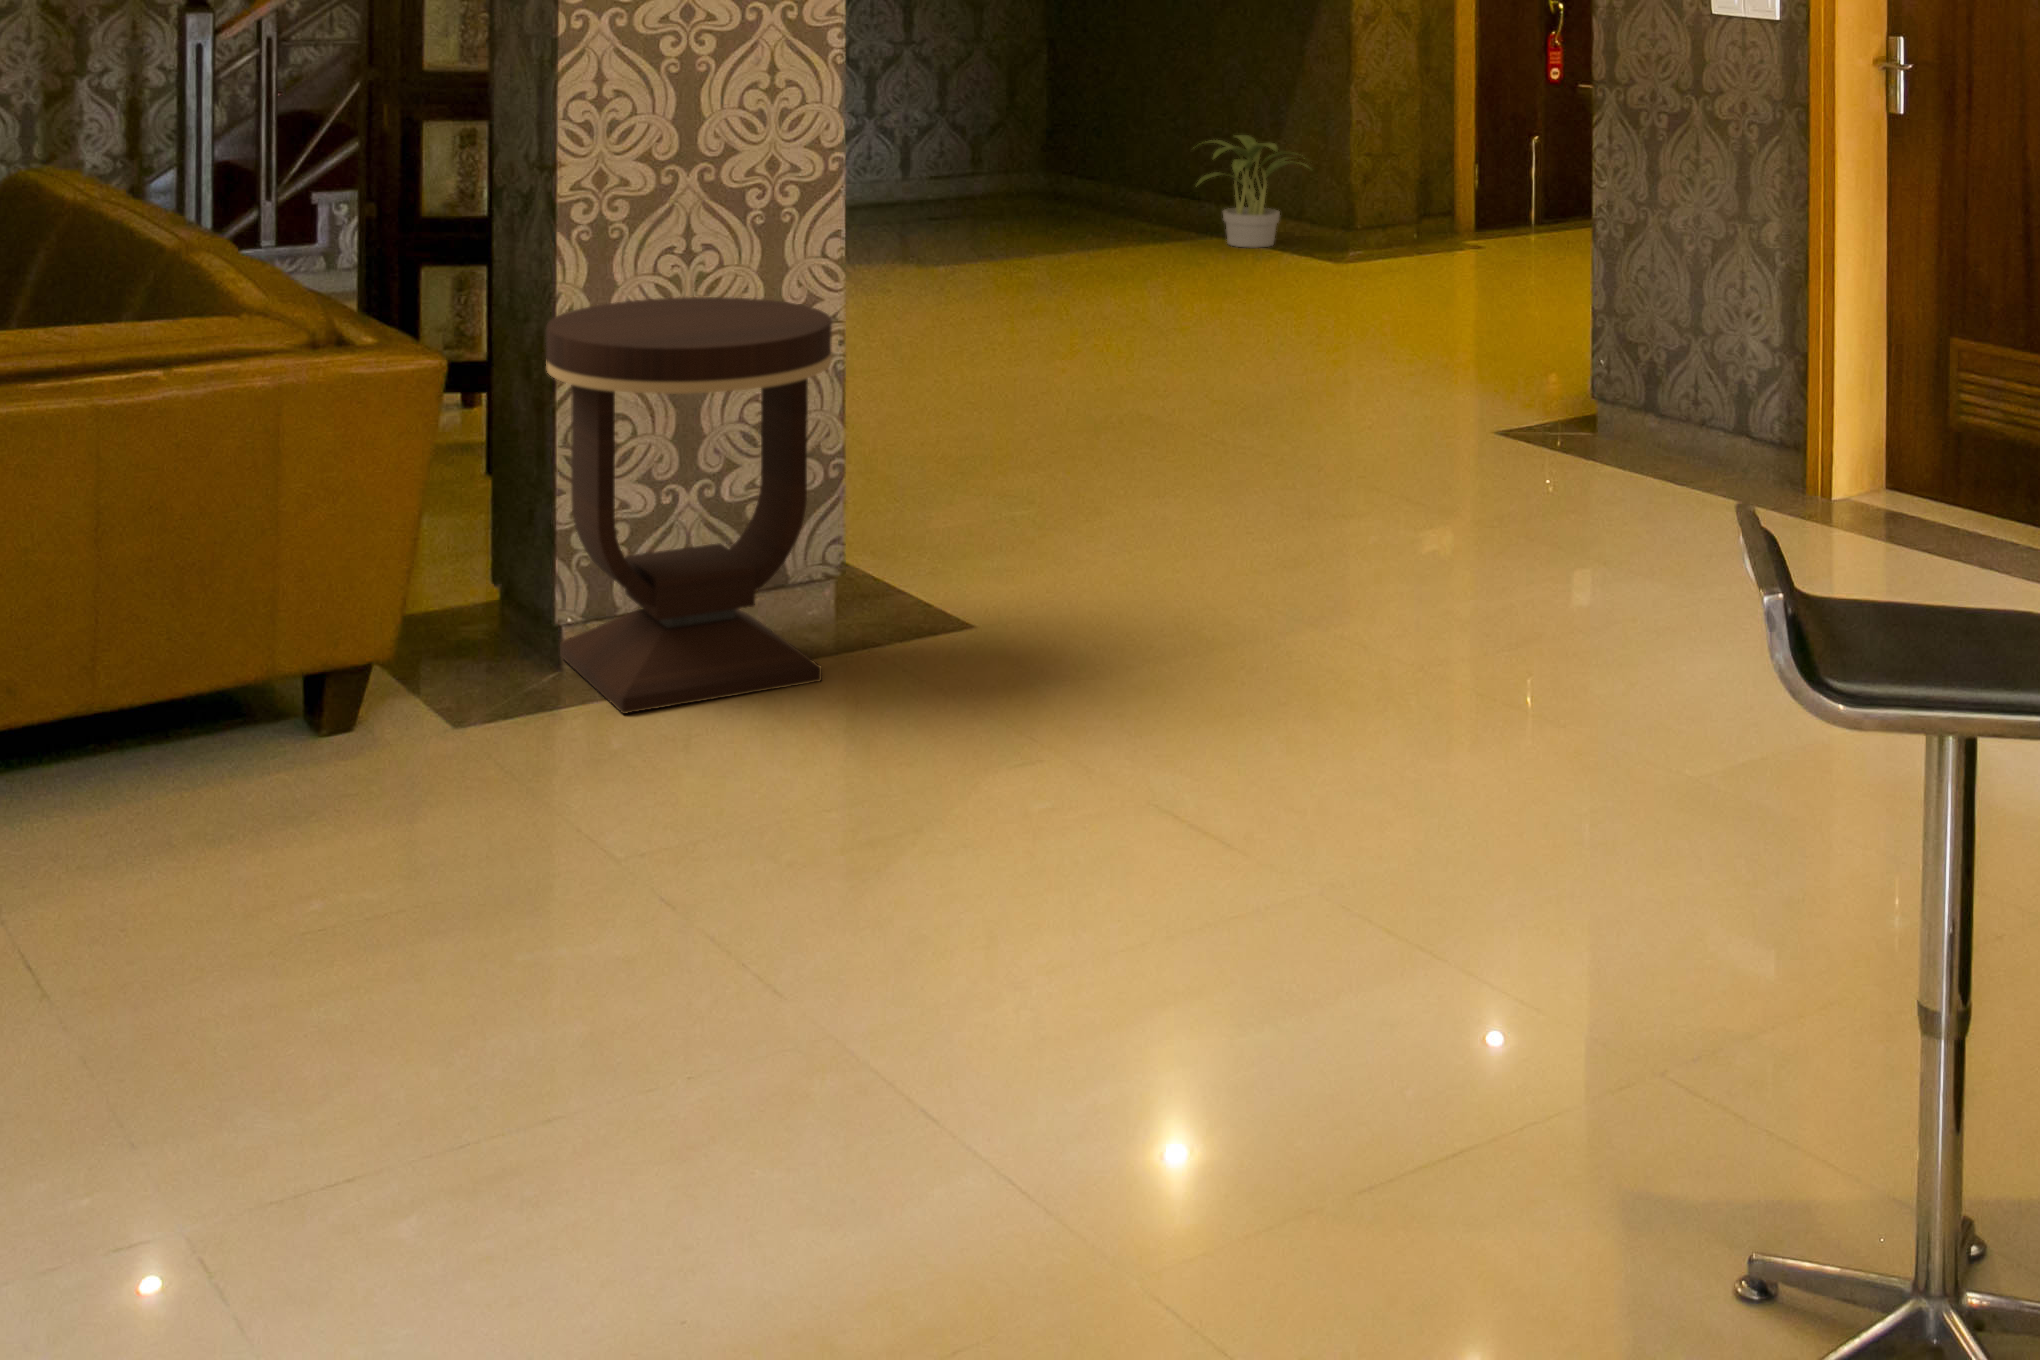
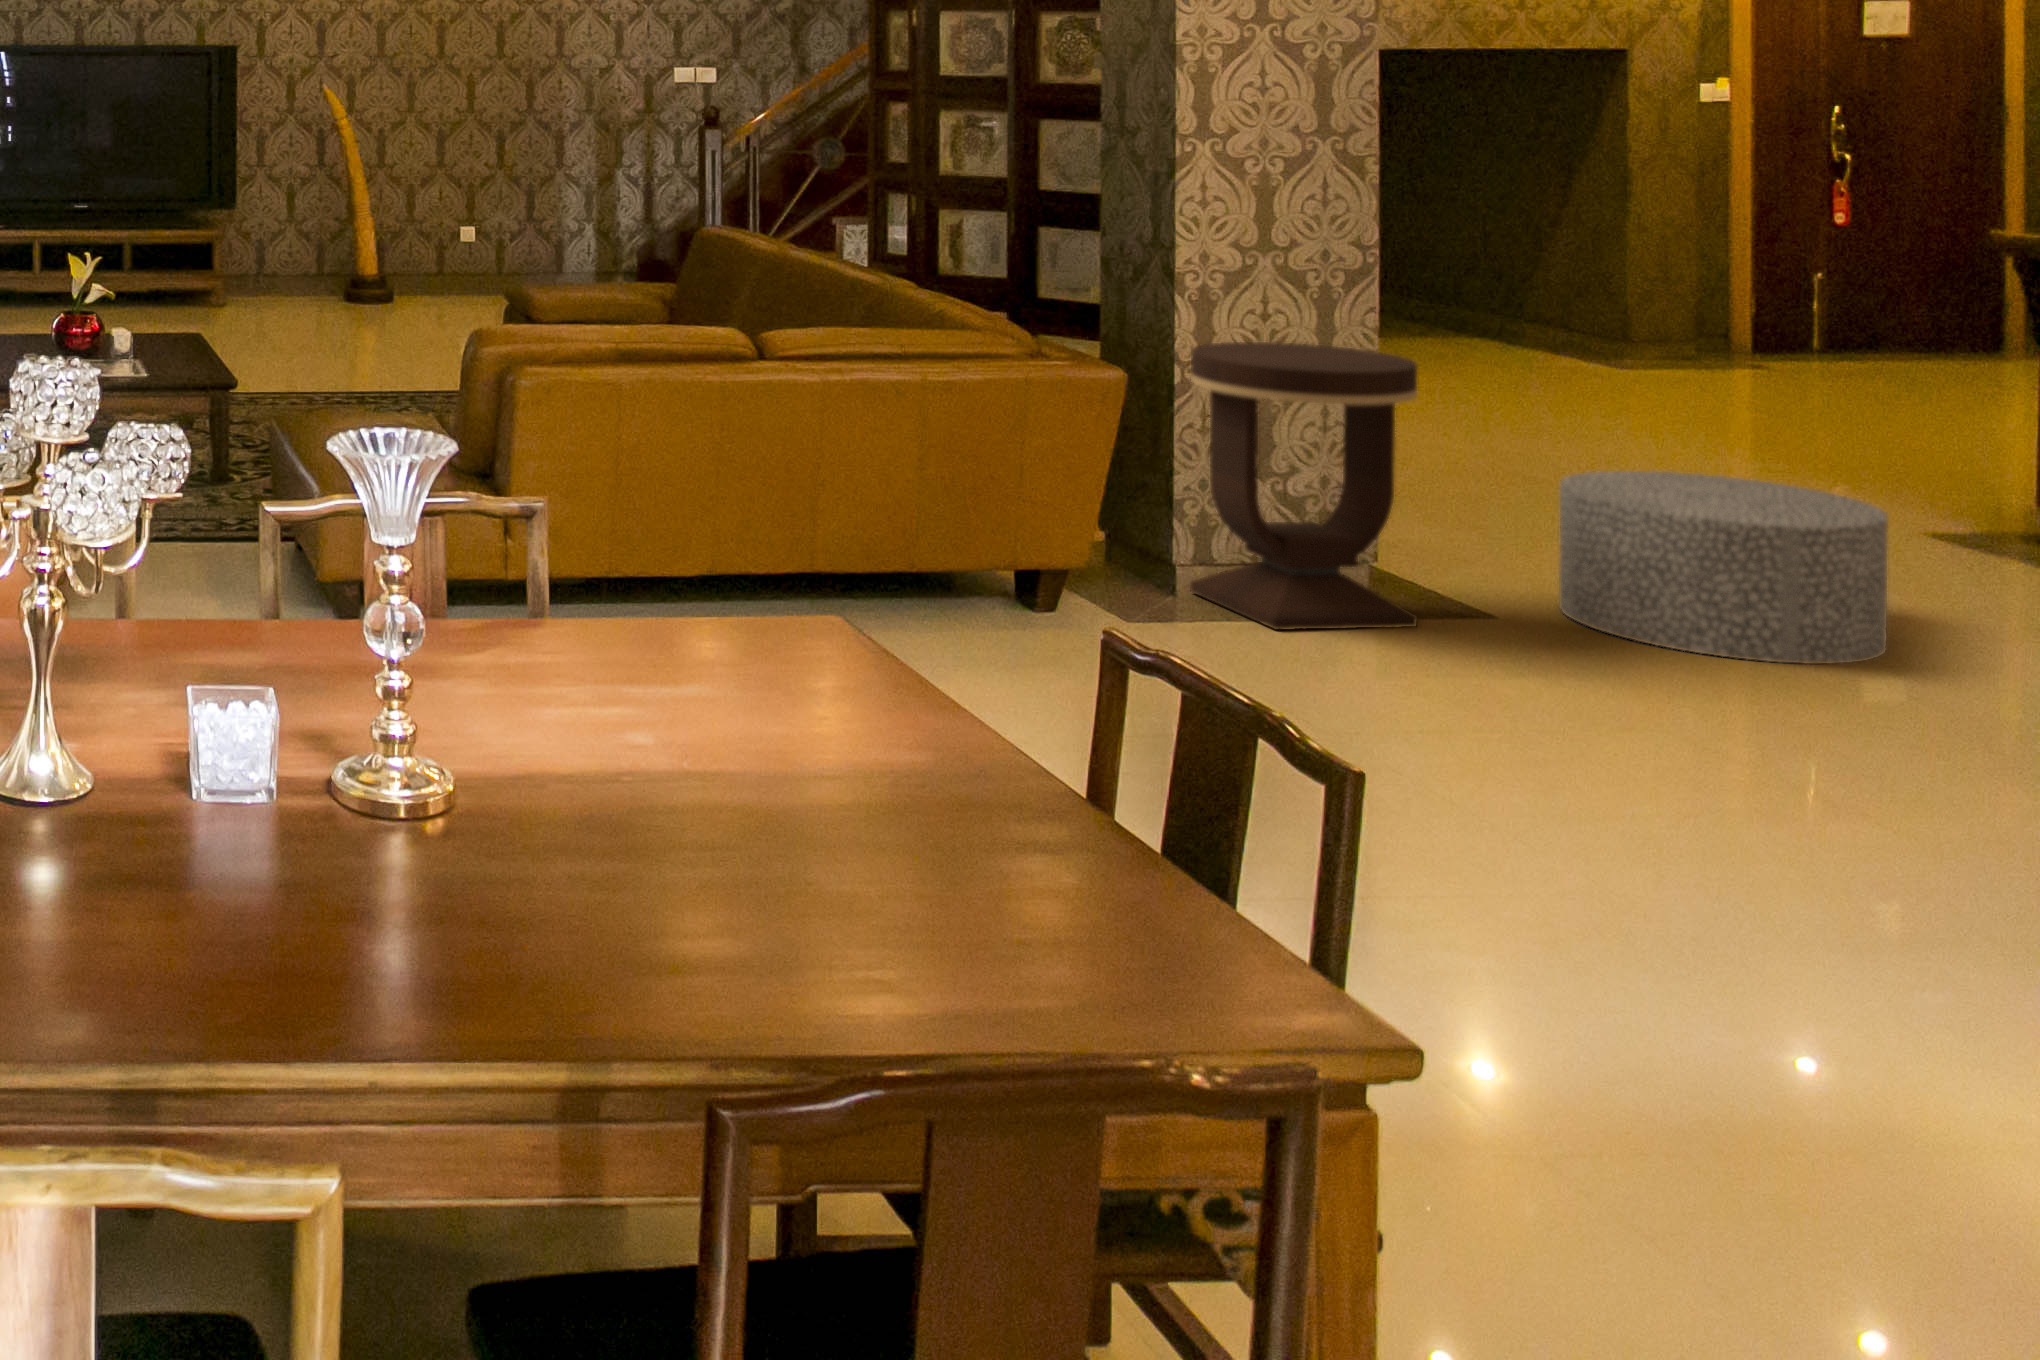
potted plant: present [1197,135,1308,248] -> none [1465,265,1595,363]
ottoman: none [1019,431,1357,683] -> present [1559,471,1888,664]

